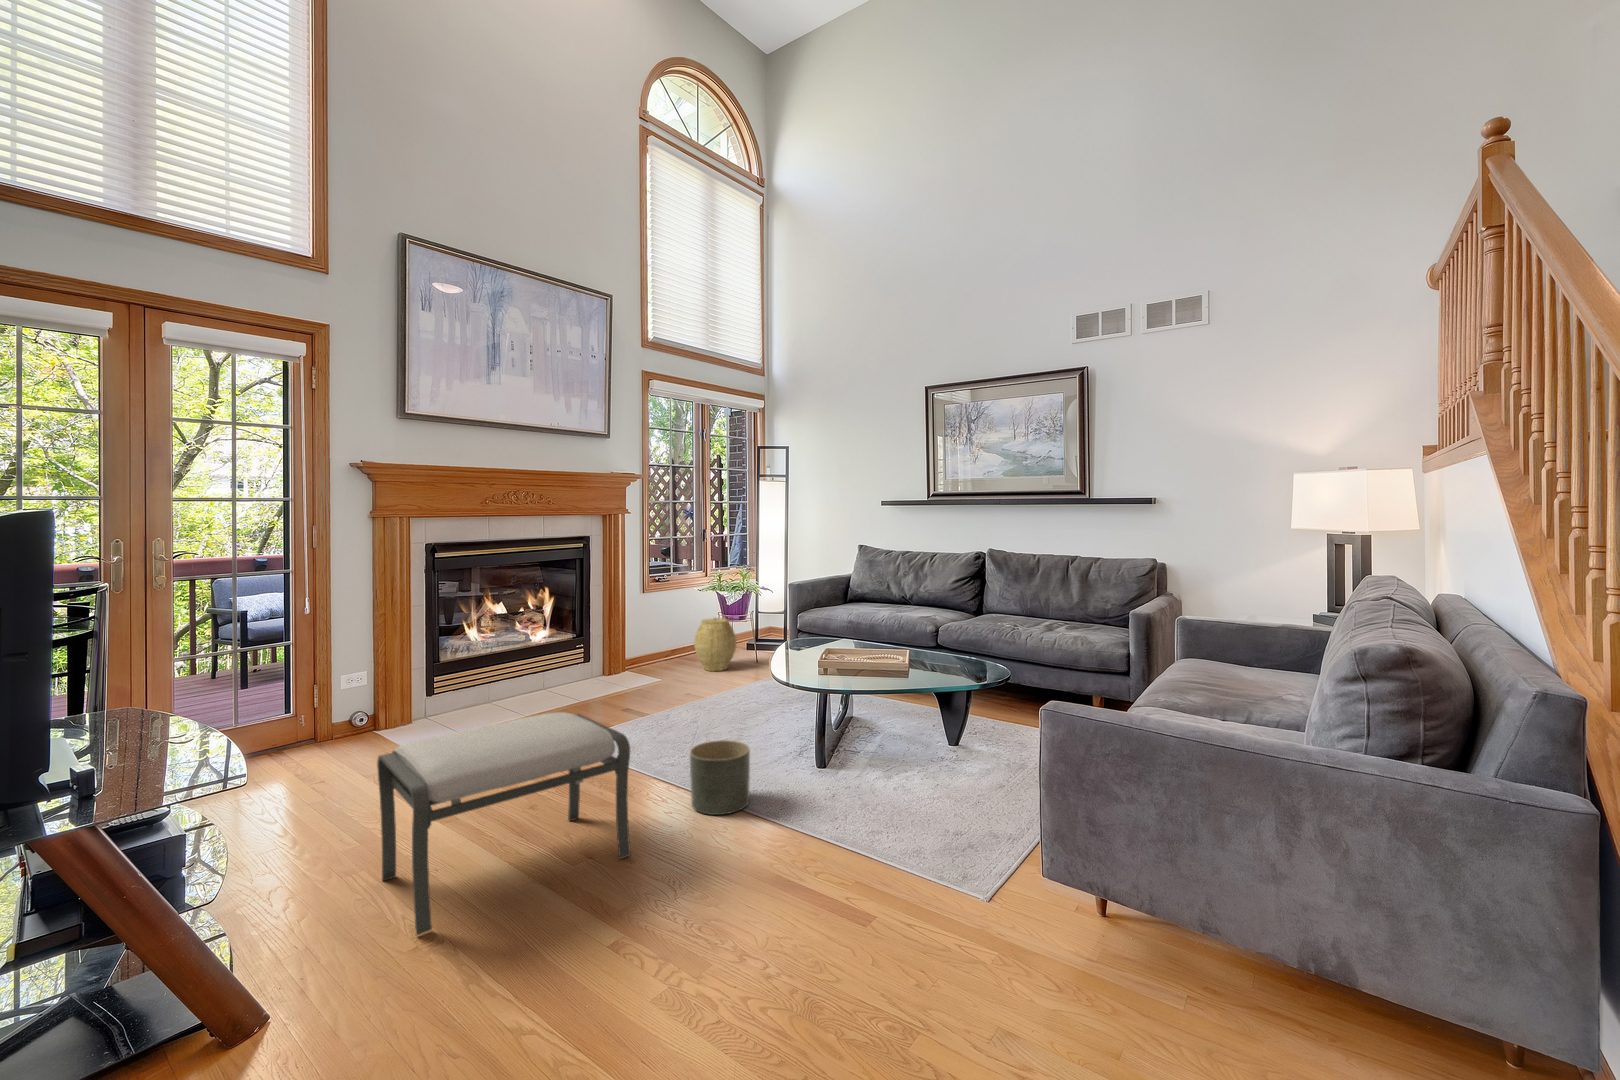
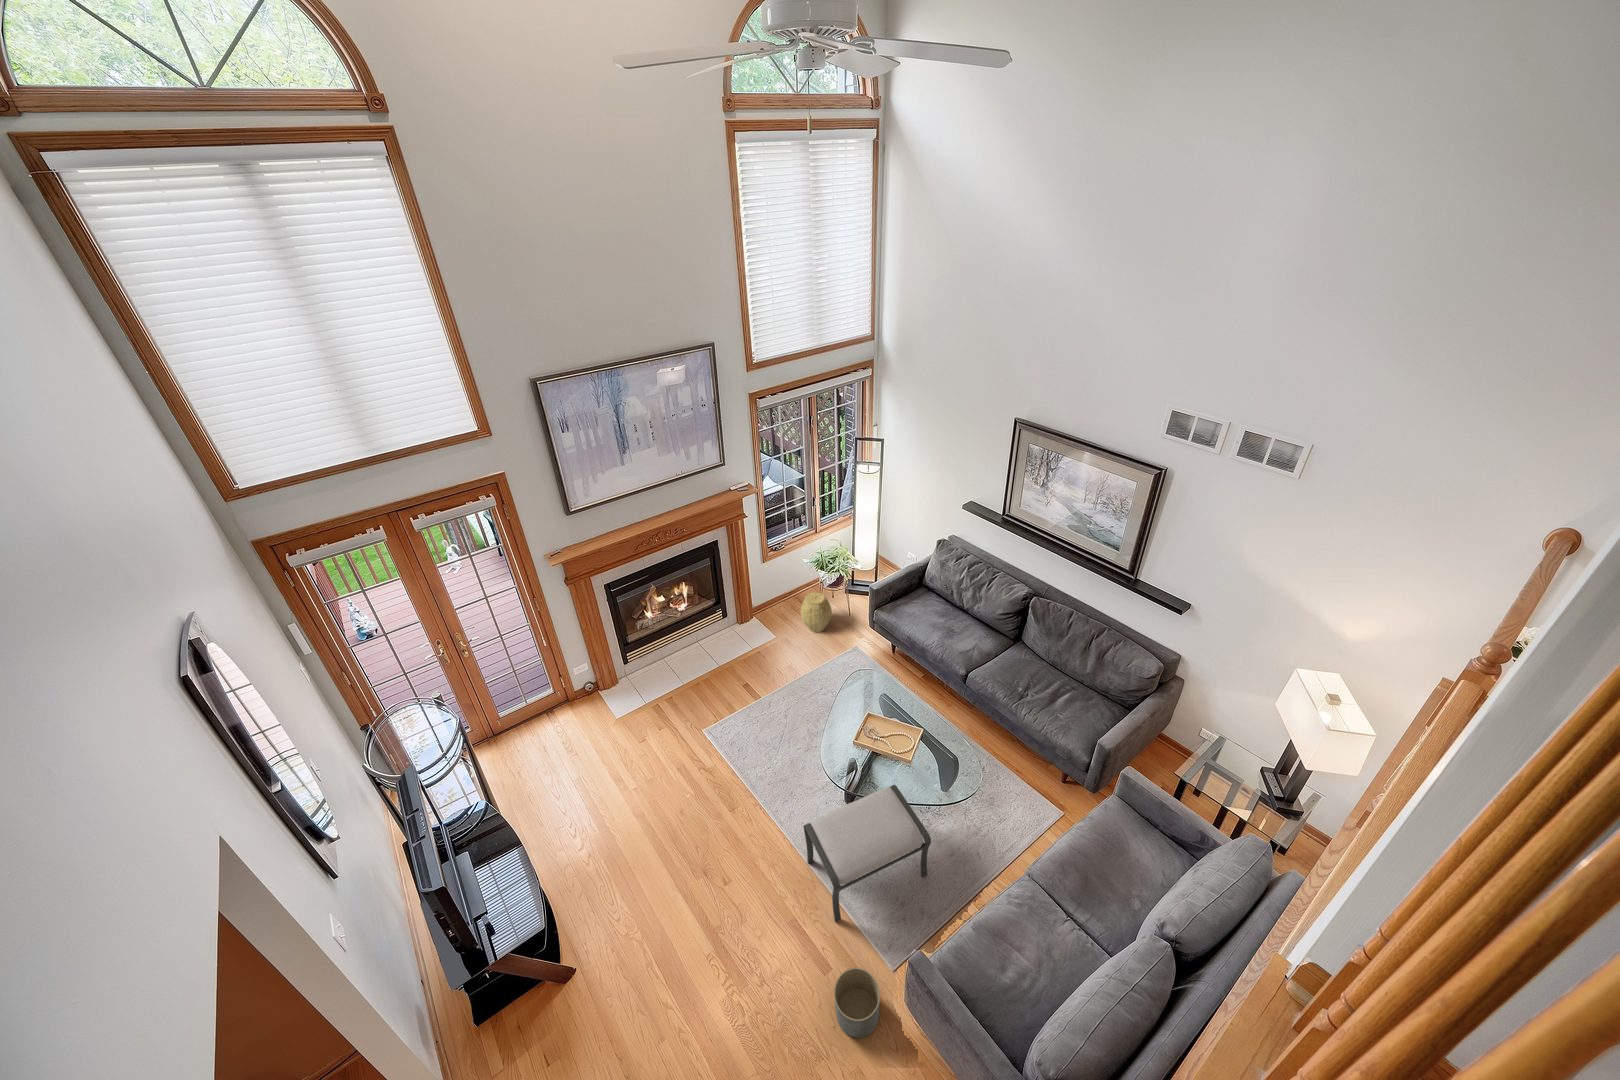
ottoman: present [377,712,631,935] -> present [803,785,931,922]
planter: present [690,740,750,815] -> present [834,968,880,1038]

